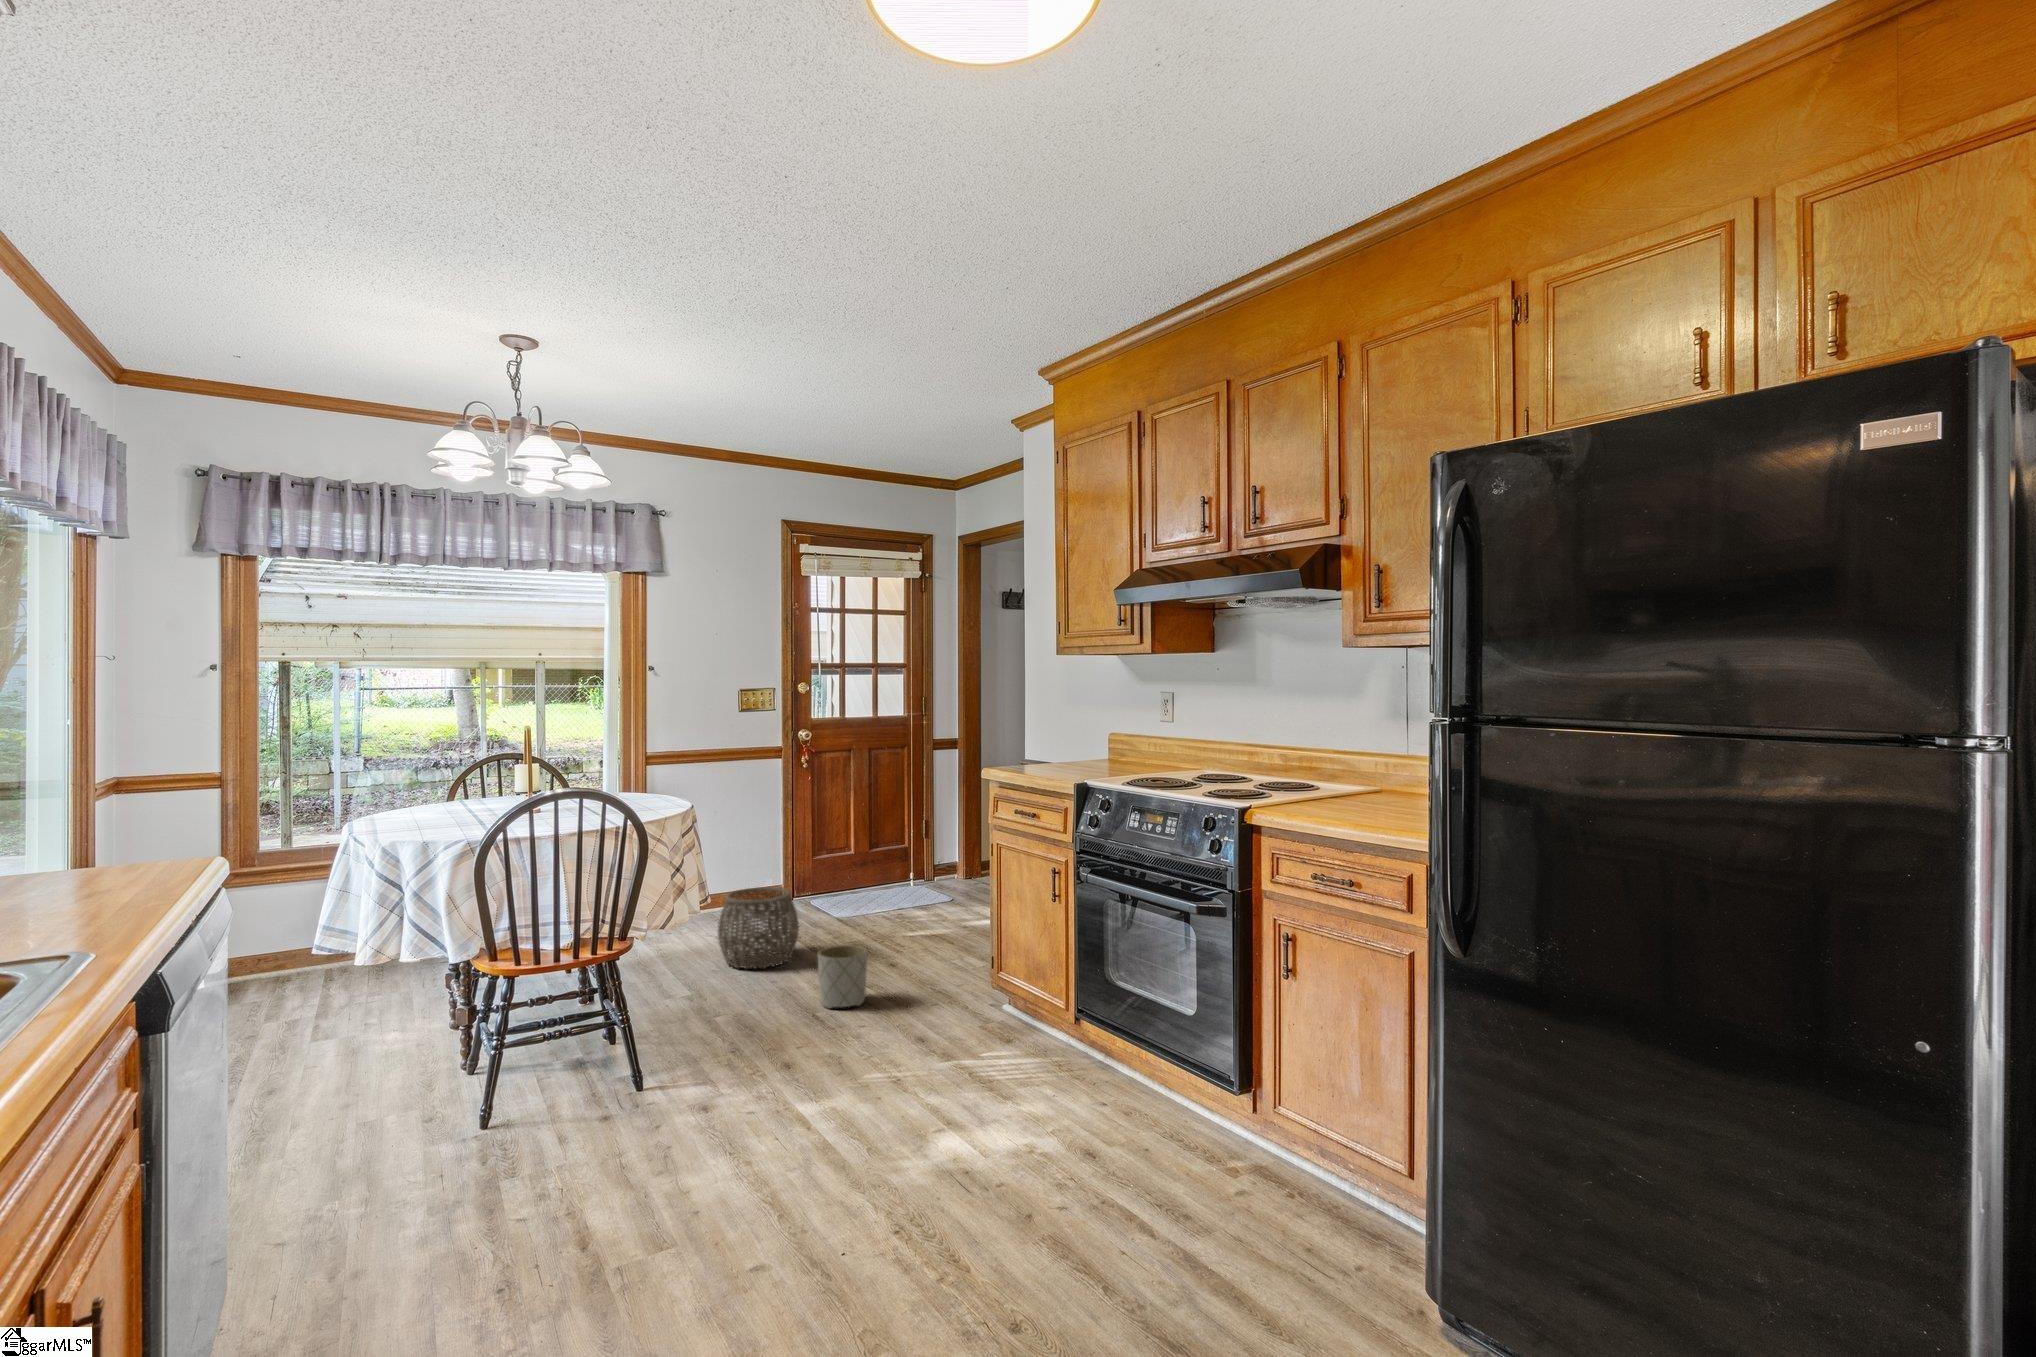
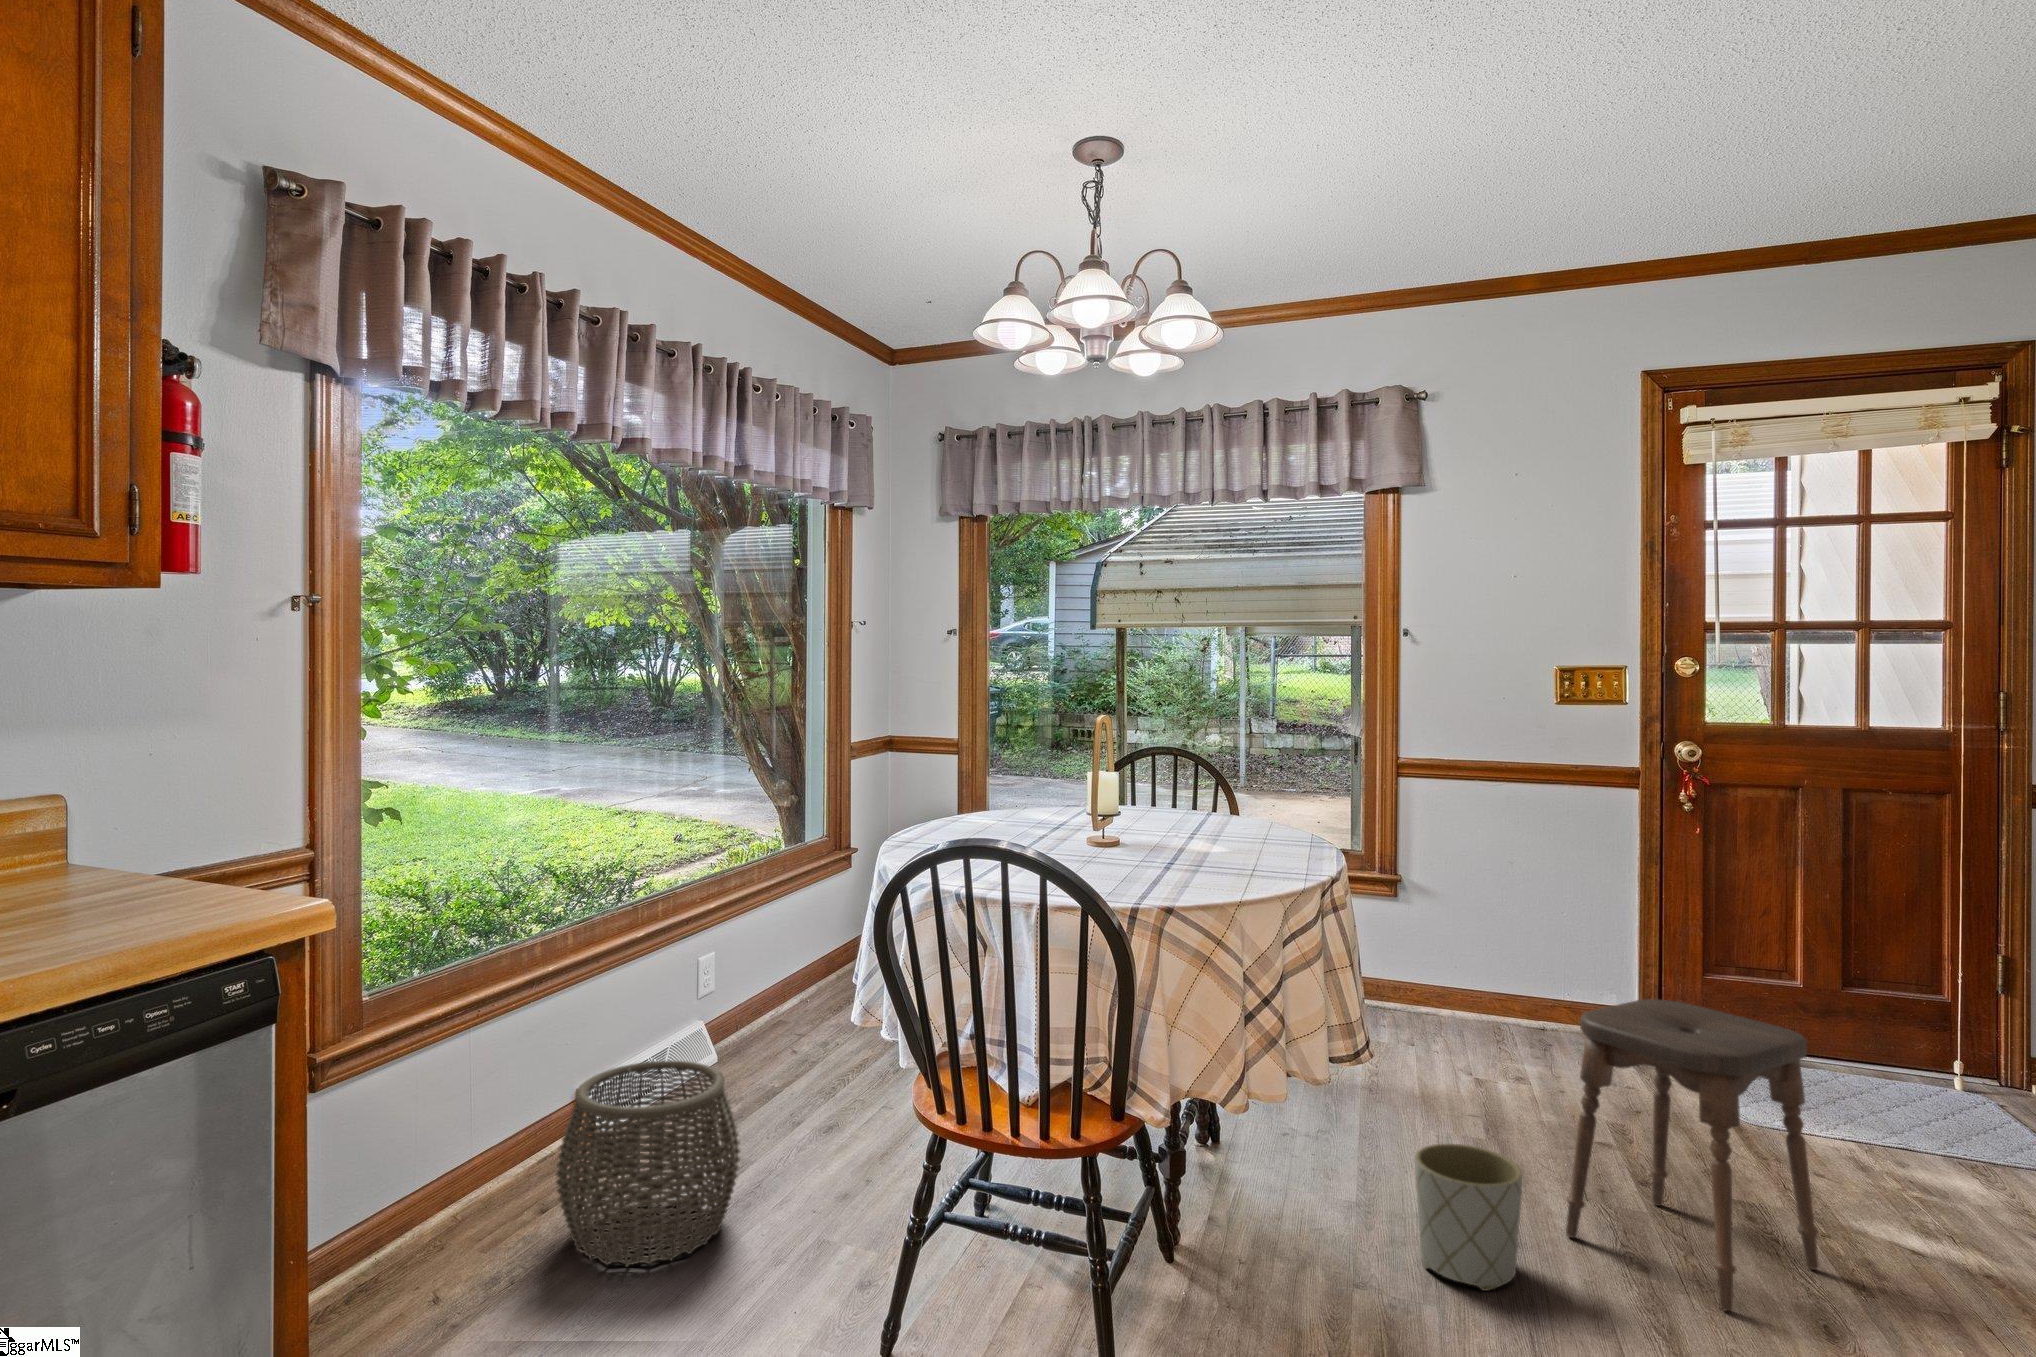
stool: none [859,858,944,980] -> present [1566,999,1819,1311]
woven basket: present [718,887,799,969] -> present [556,1061,740,1267]

